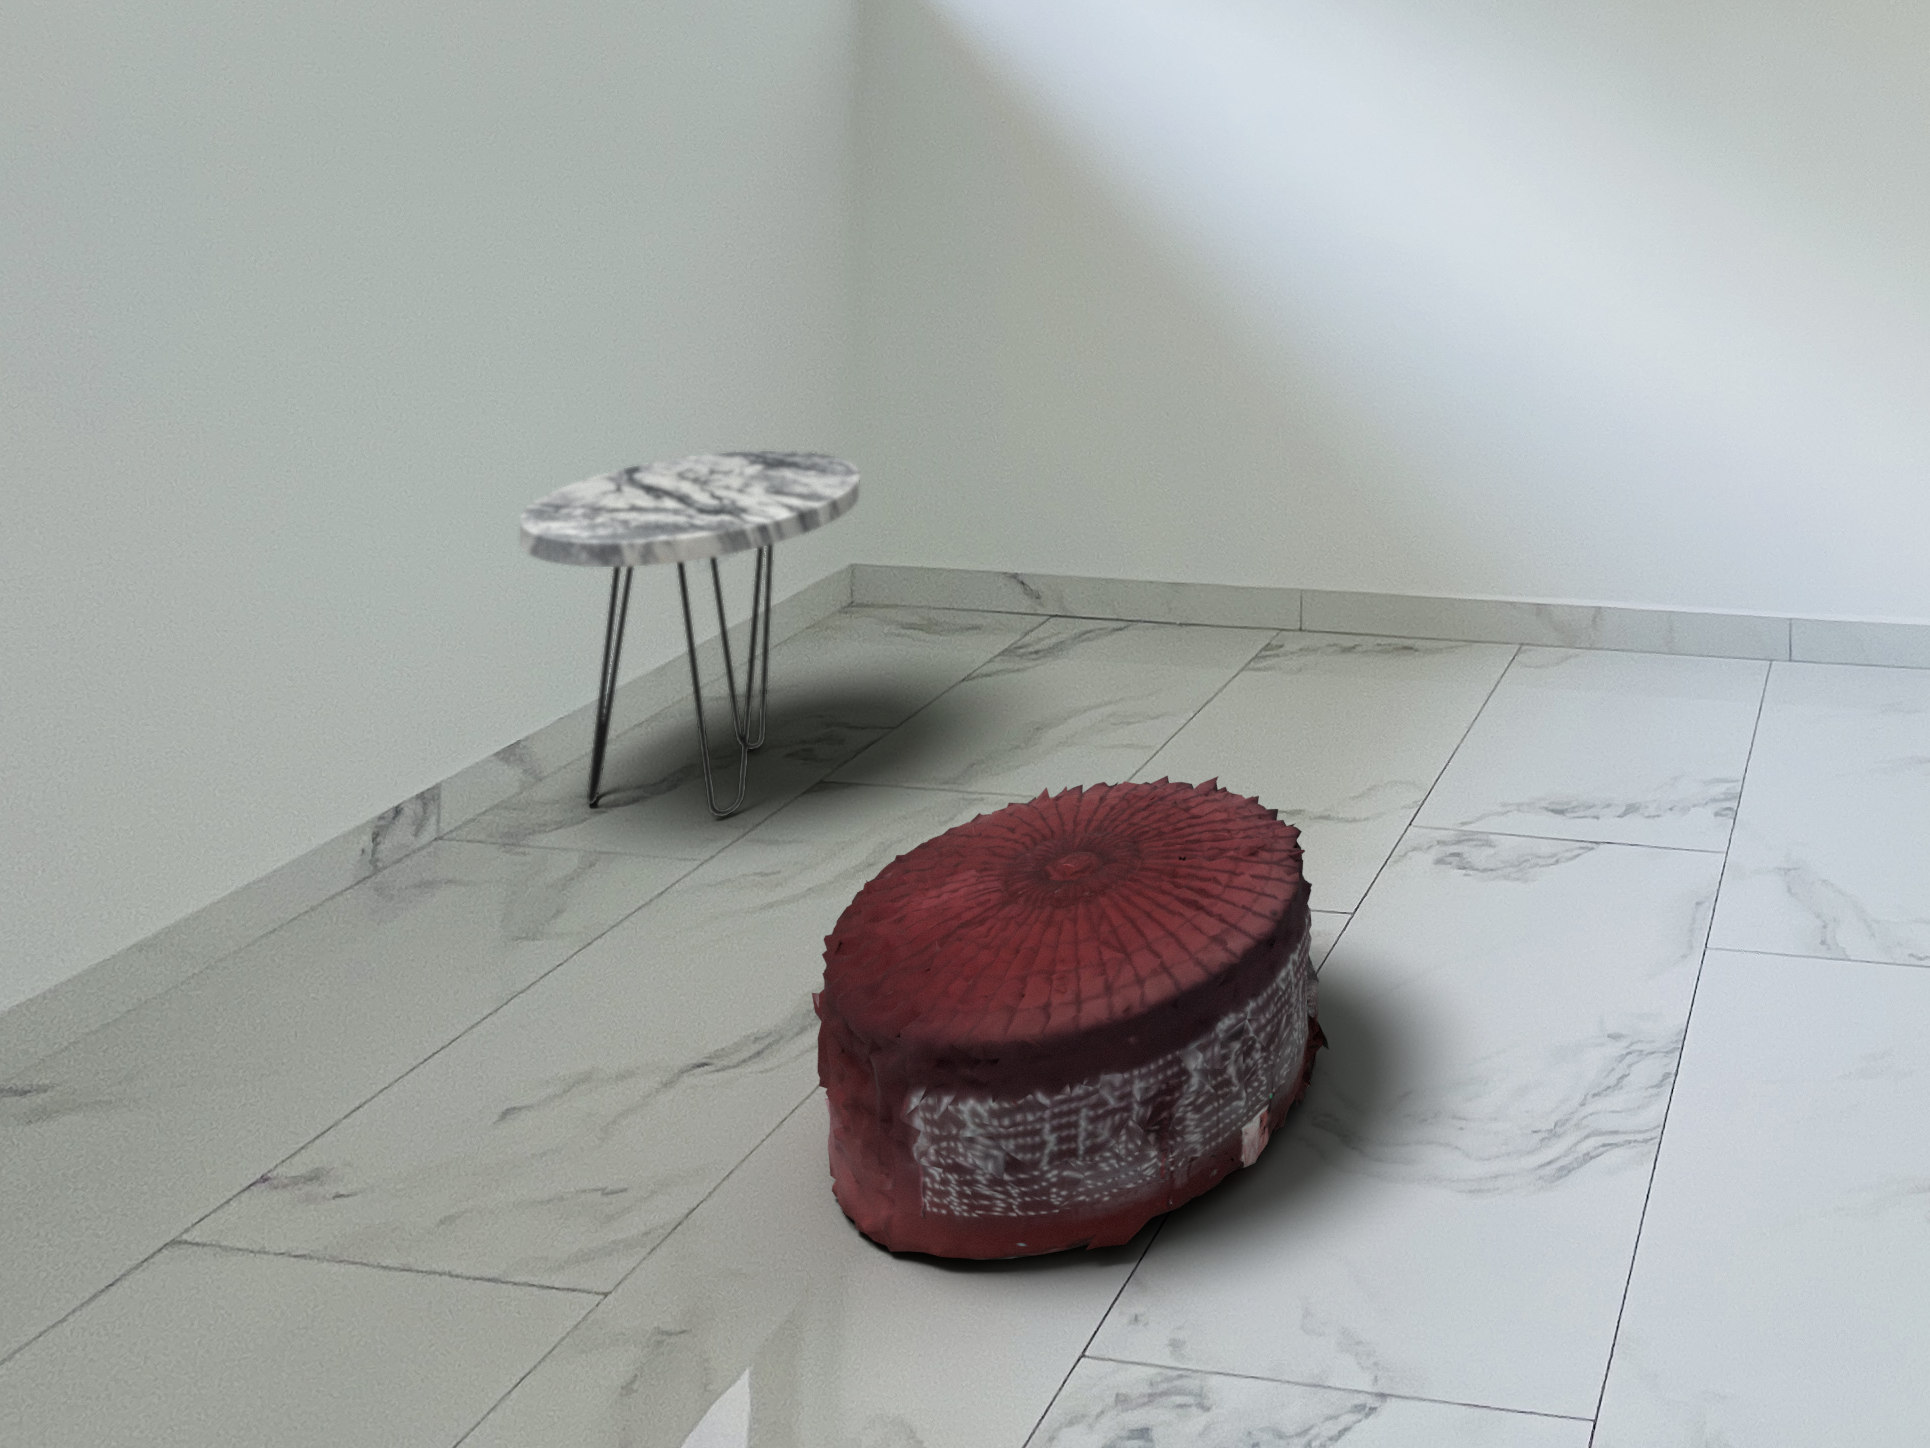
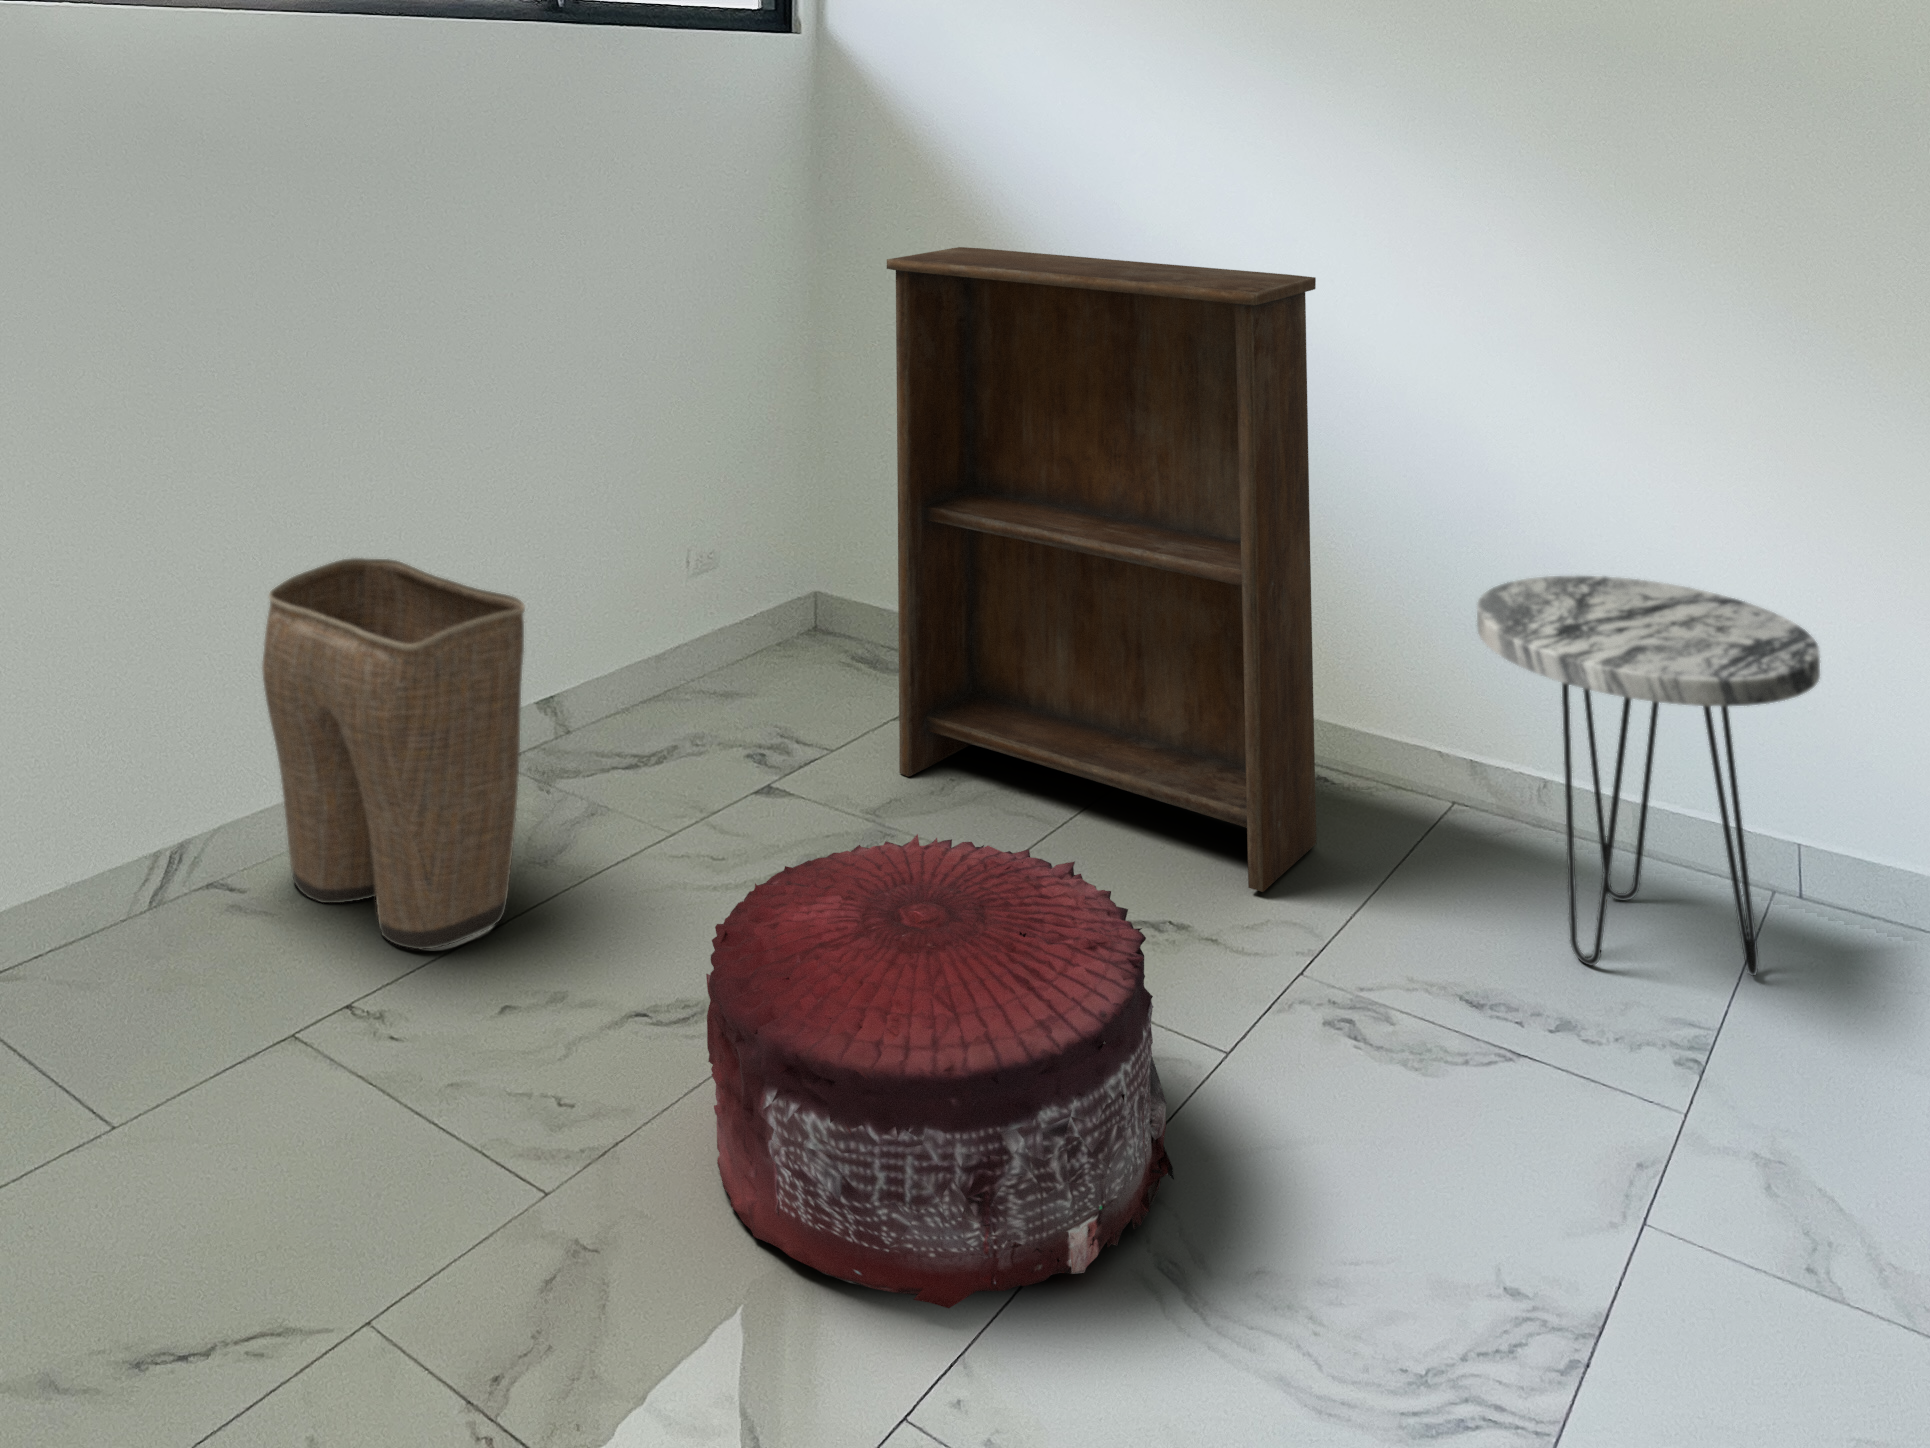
bookshelf: none [973,174,1426,766] -> present [887,247,1317,892]
side table: present [520,451,860,816] -> present [1477,576,1820,976]
laundry basket: none [91,608,523,1078] -> present [262,558,525,949]

